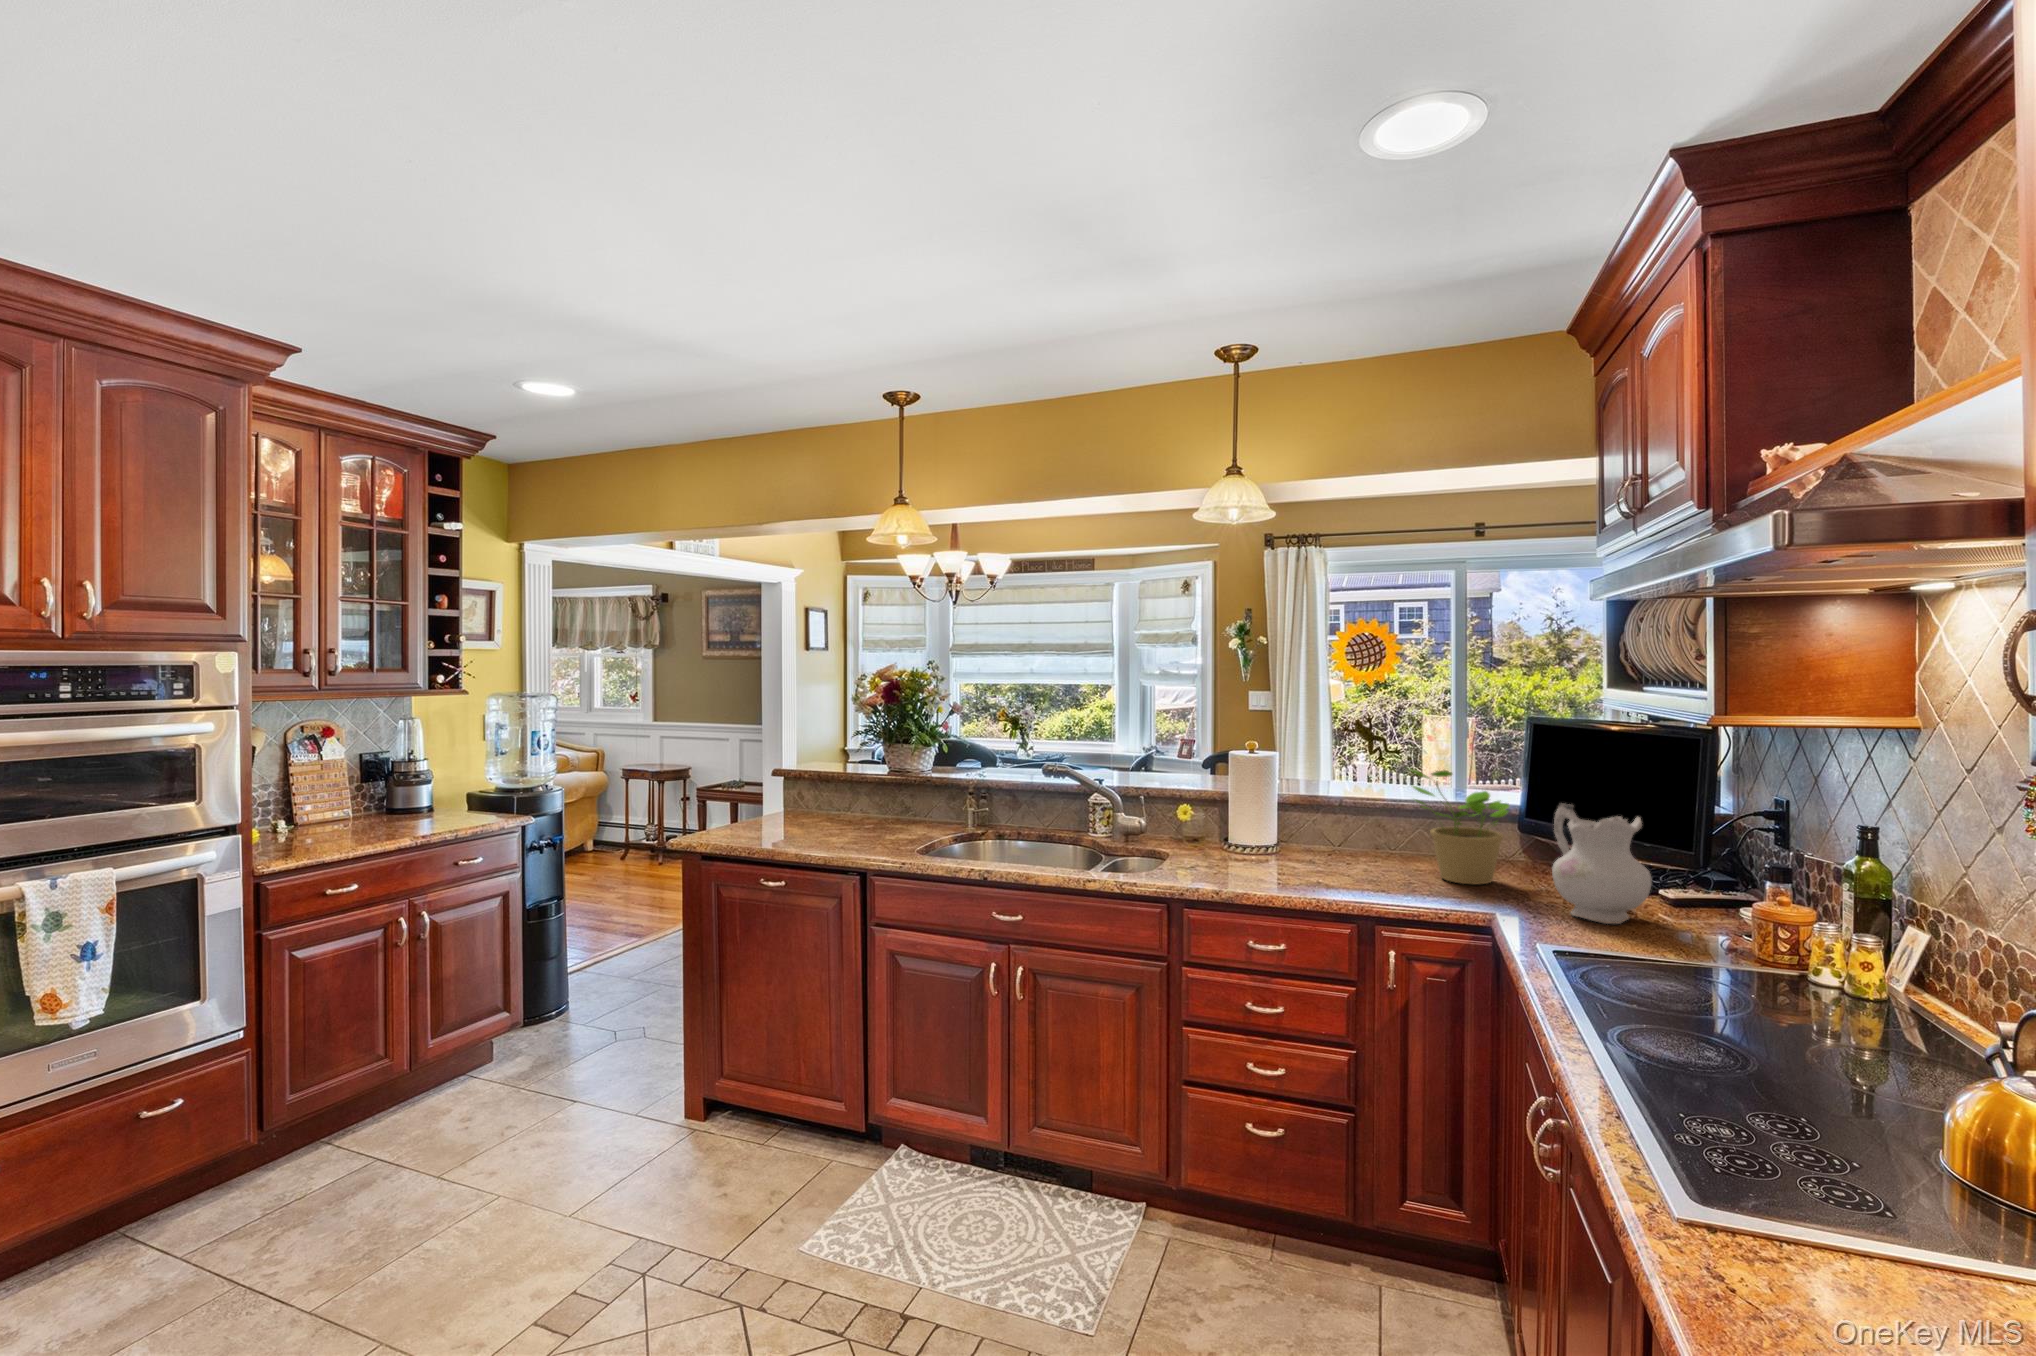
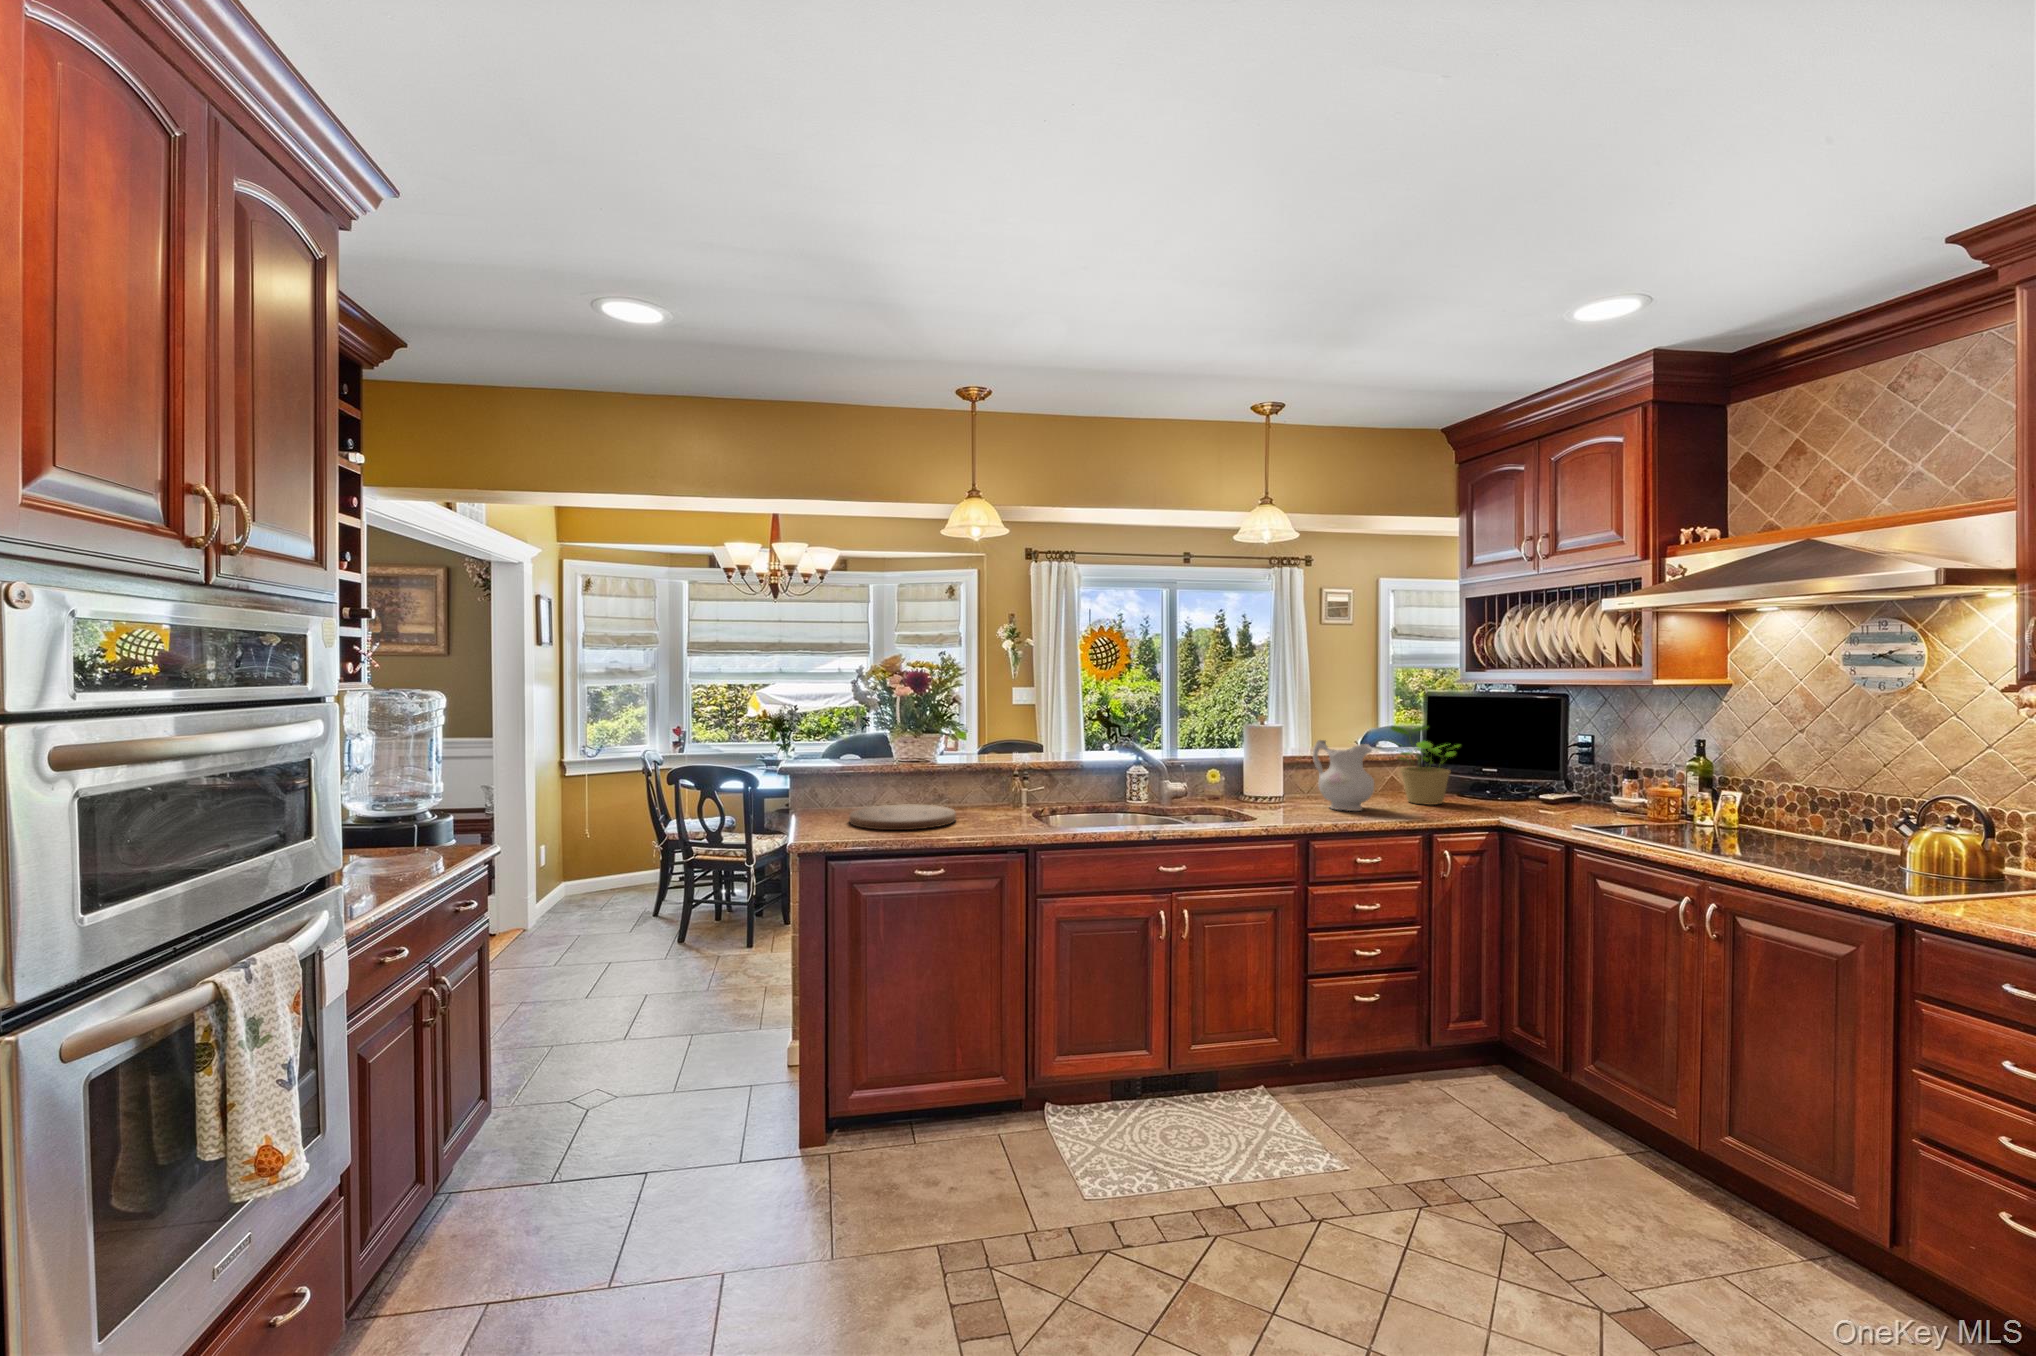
ceramic pitcher: present [1552,803,1652,924] -> present [1313,740,1374,811]
cutting board: none [764,817,869,843] -> present [849,804,956,830]

